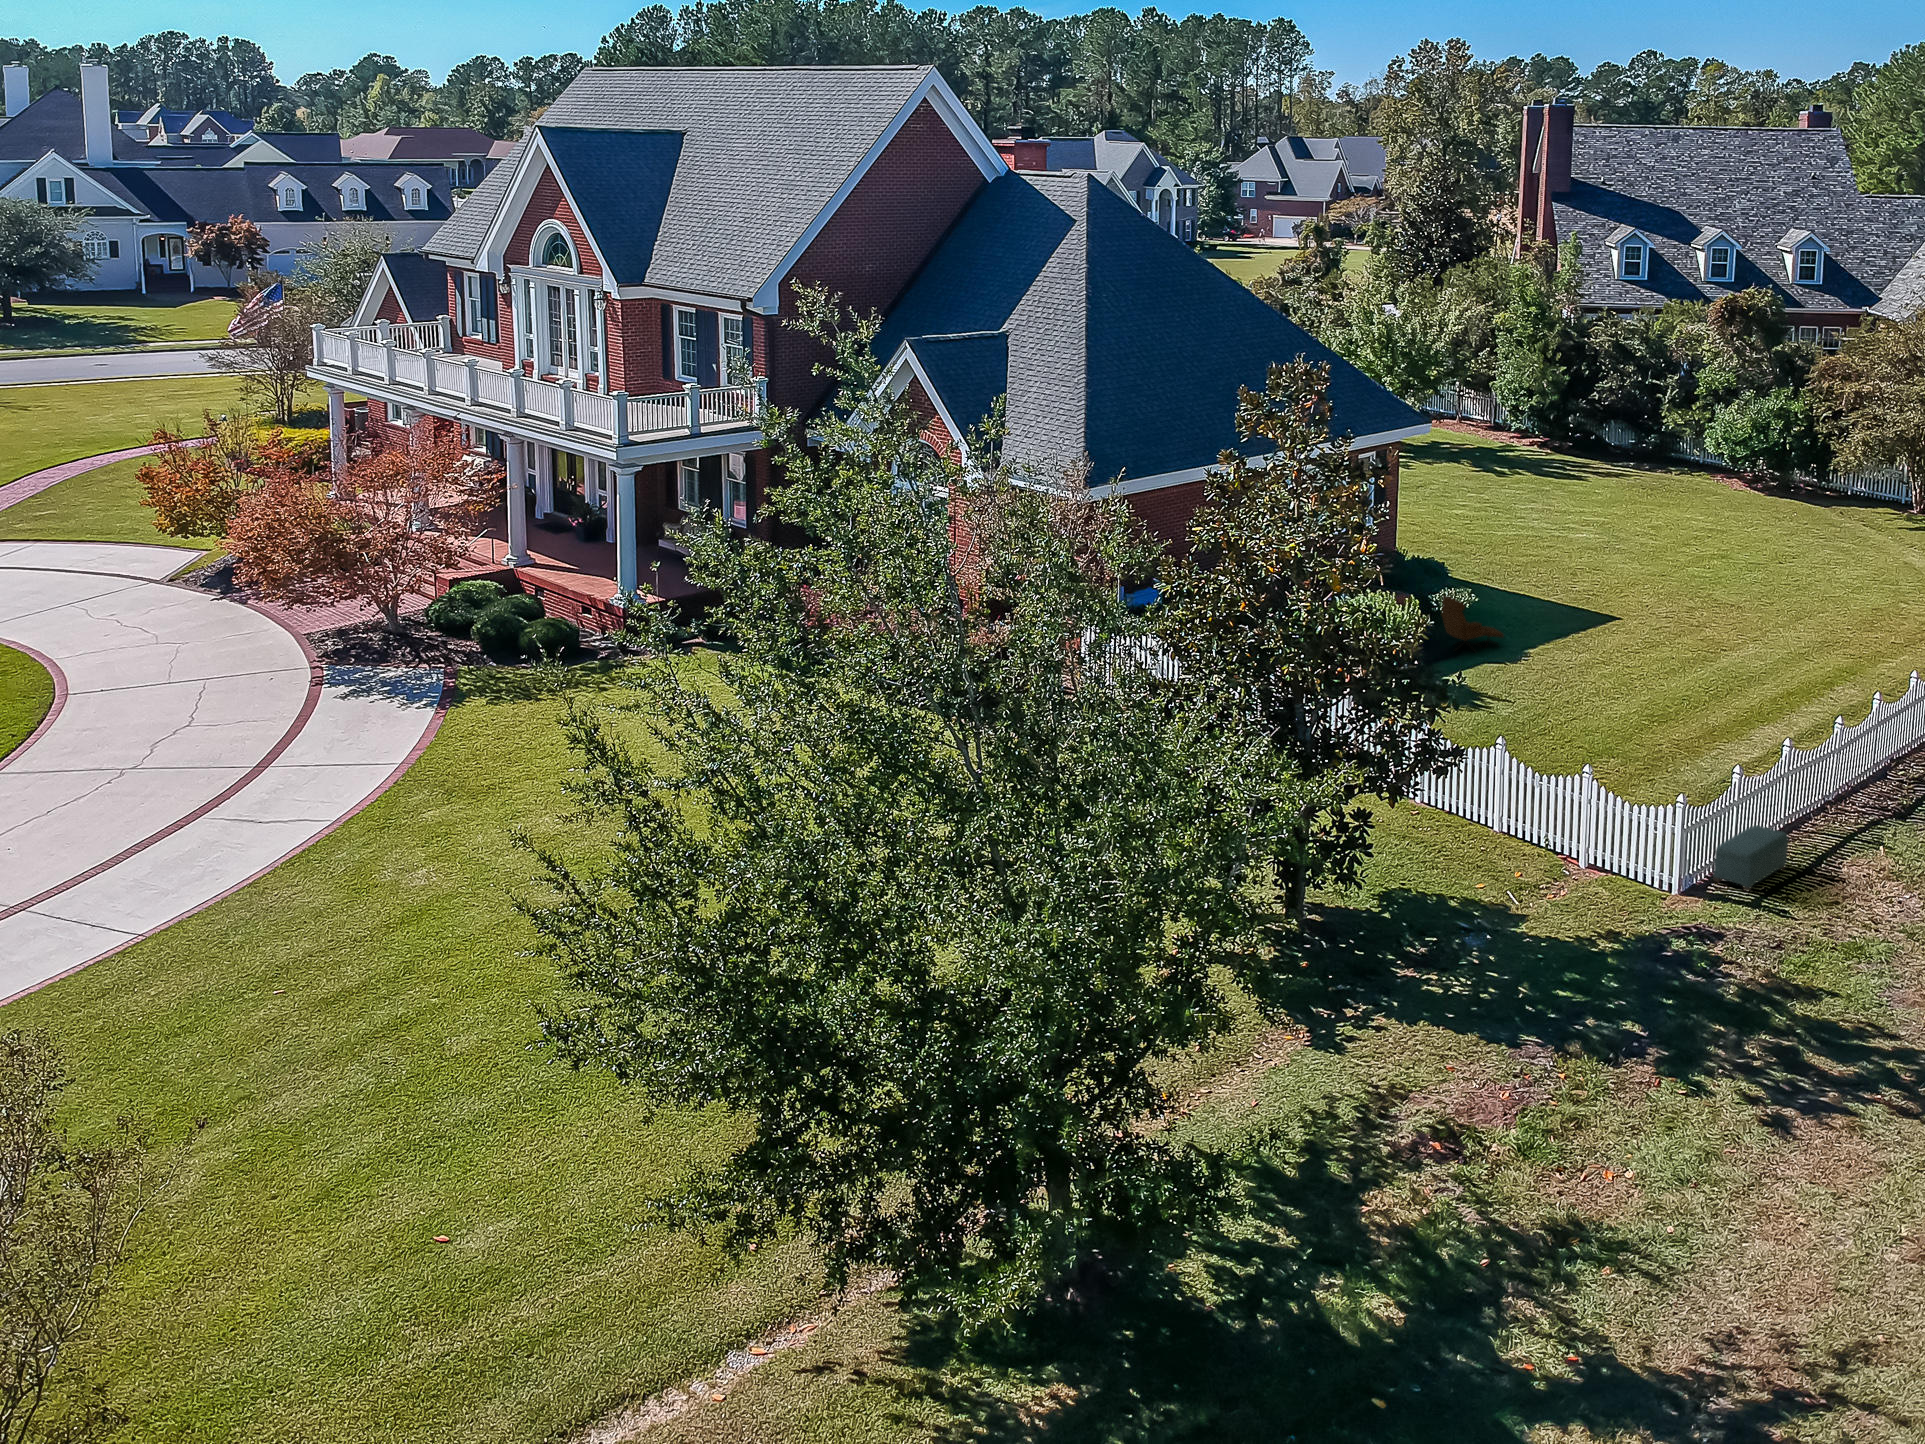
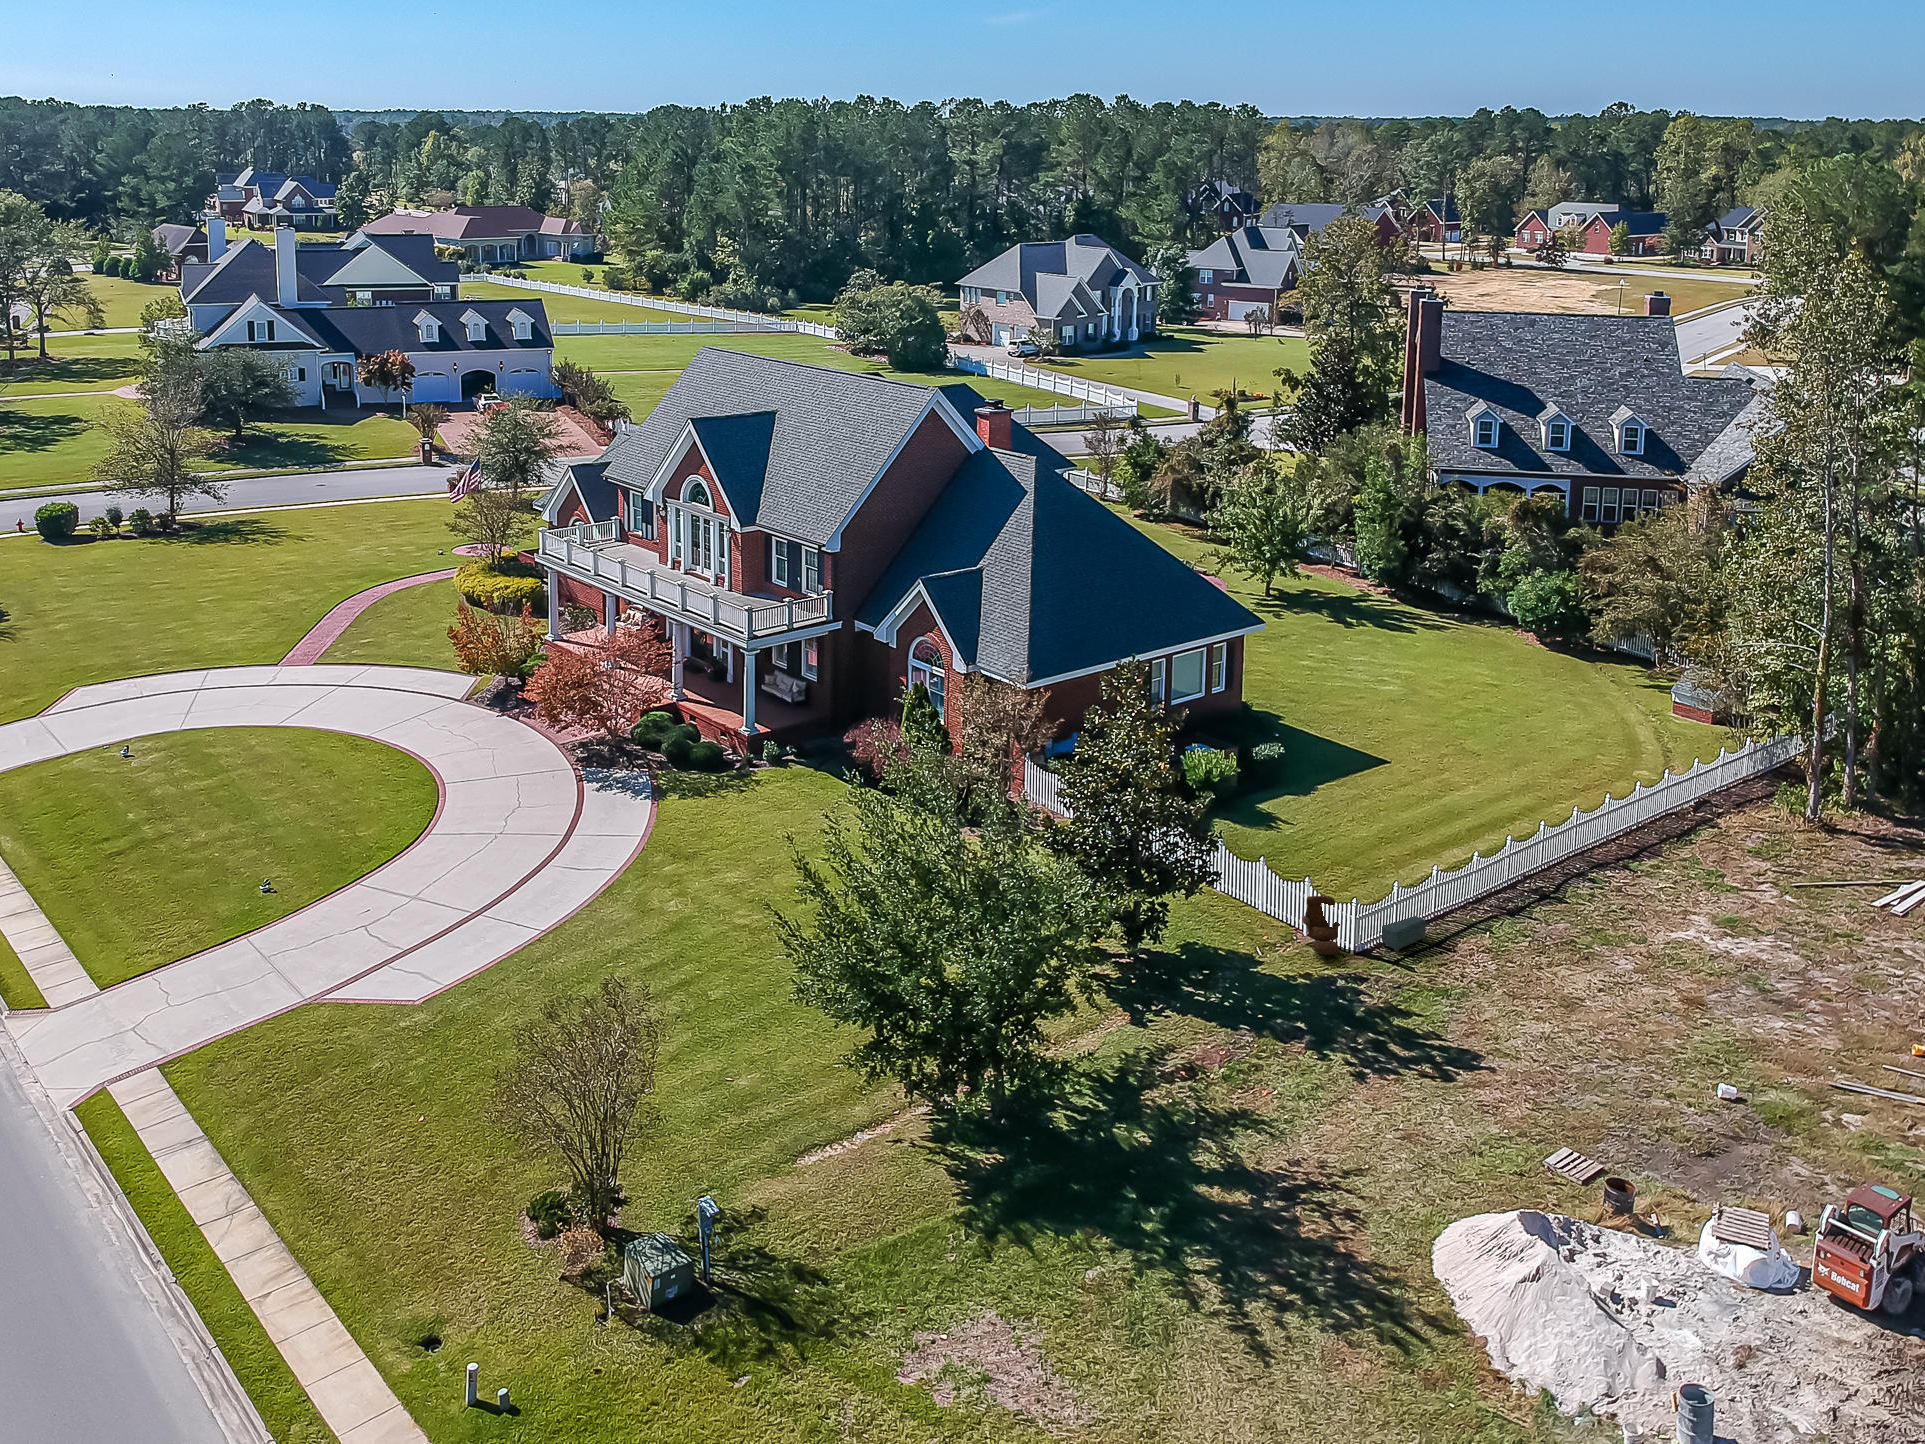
lounge chair: present [1441,595,1504,651] -> present [1302,896,1340,961]

